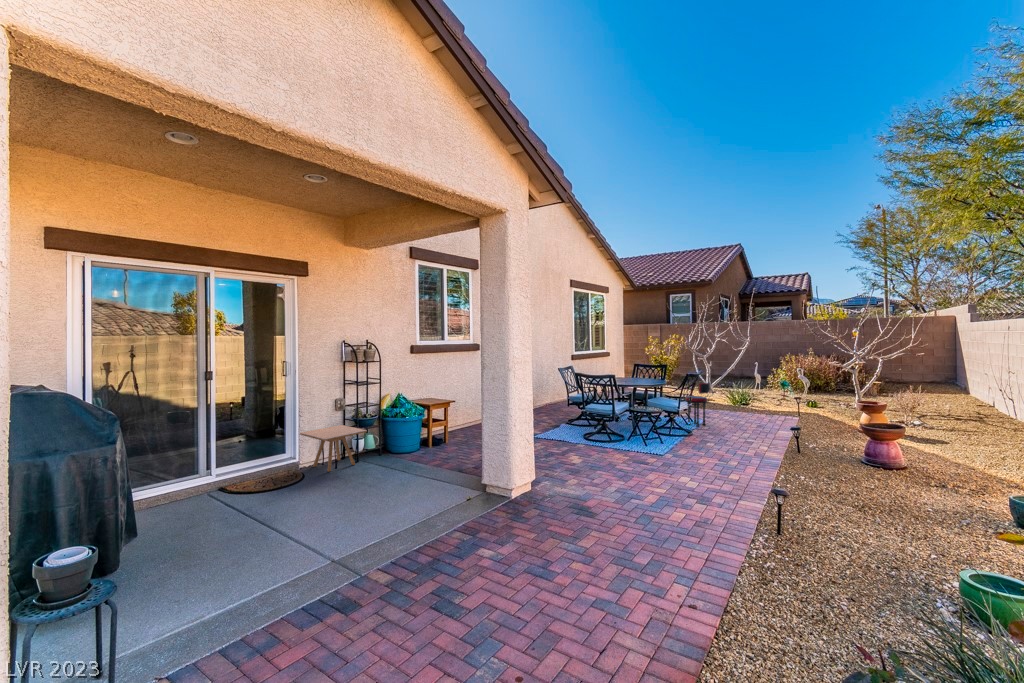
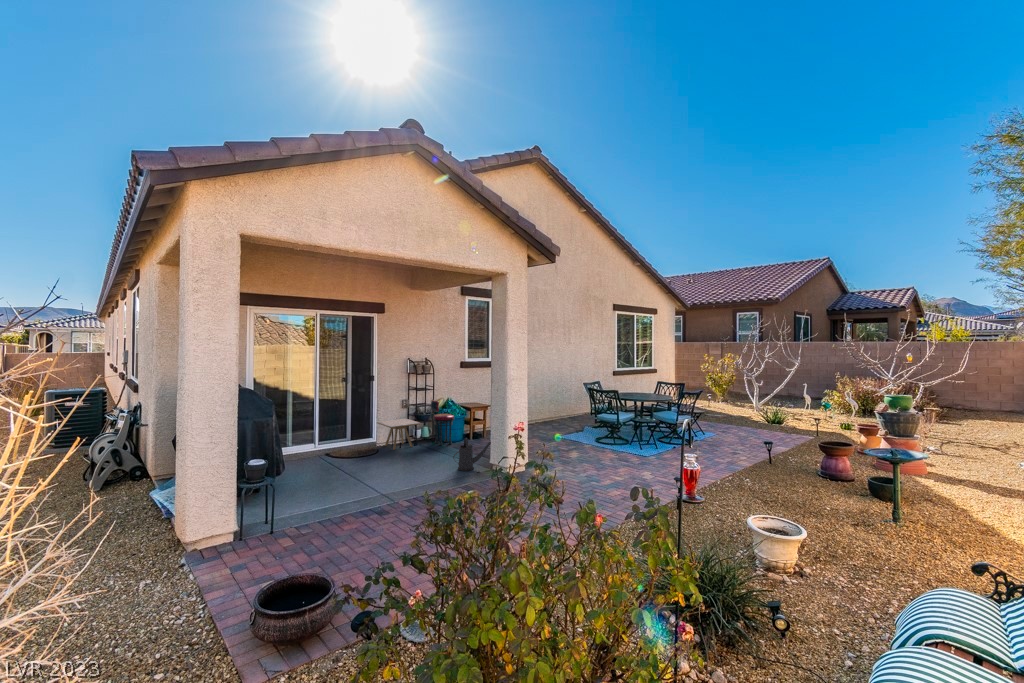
stool: present [686,382,713,427] -> present [430,400,454,445]
watering can: none [431,450,482,499] -> present [453,438,491,471]

